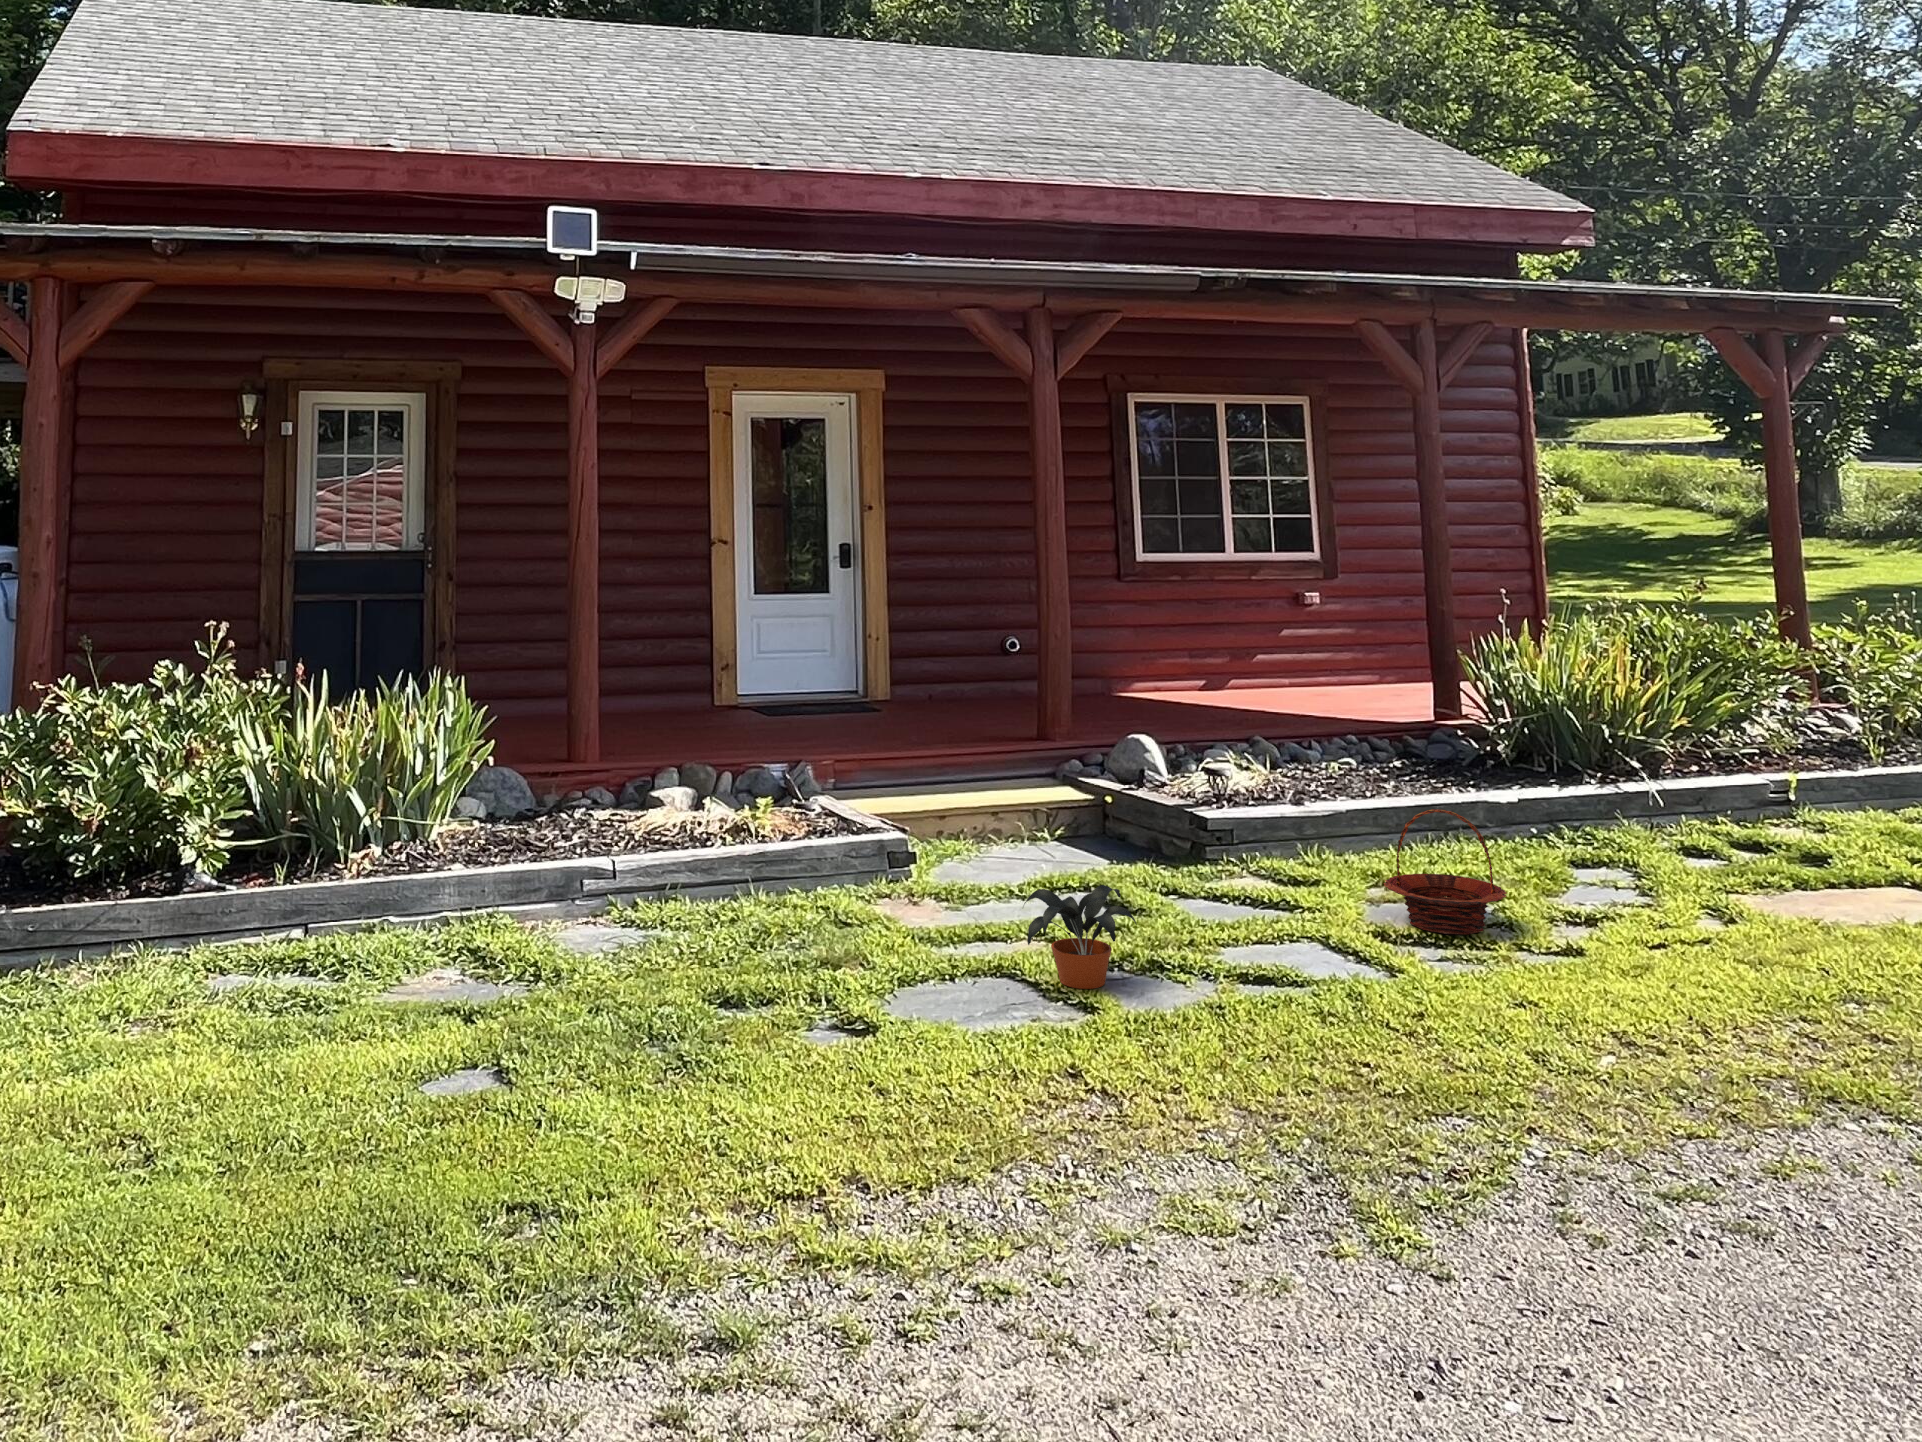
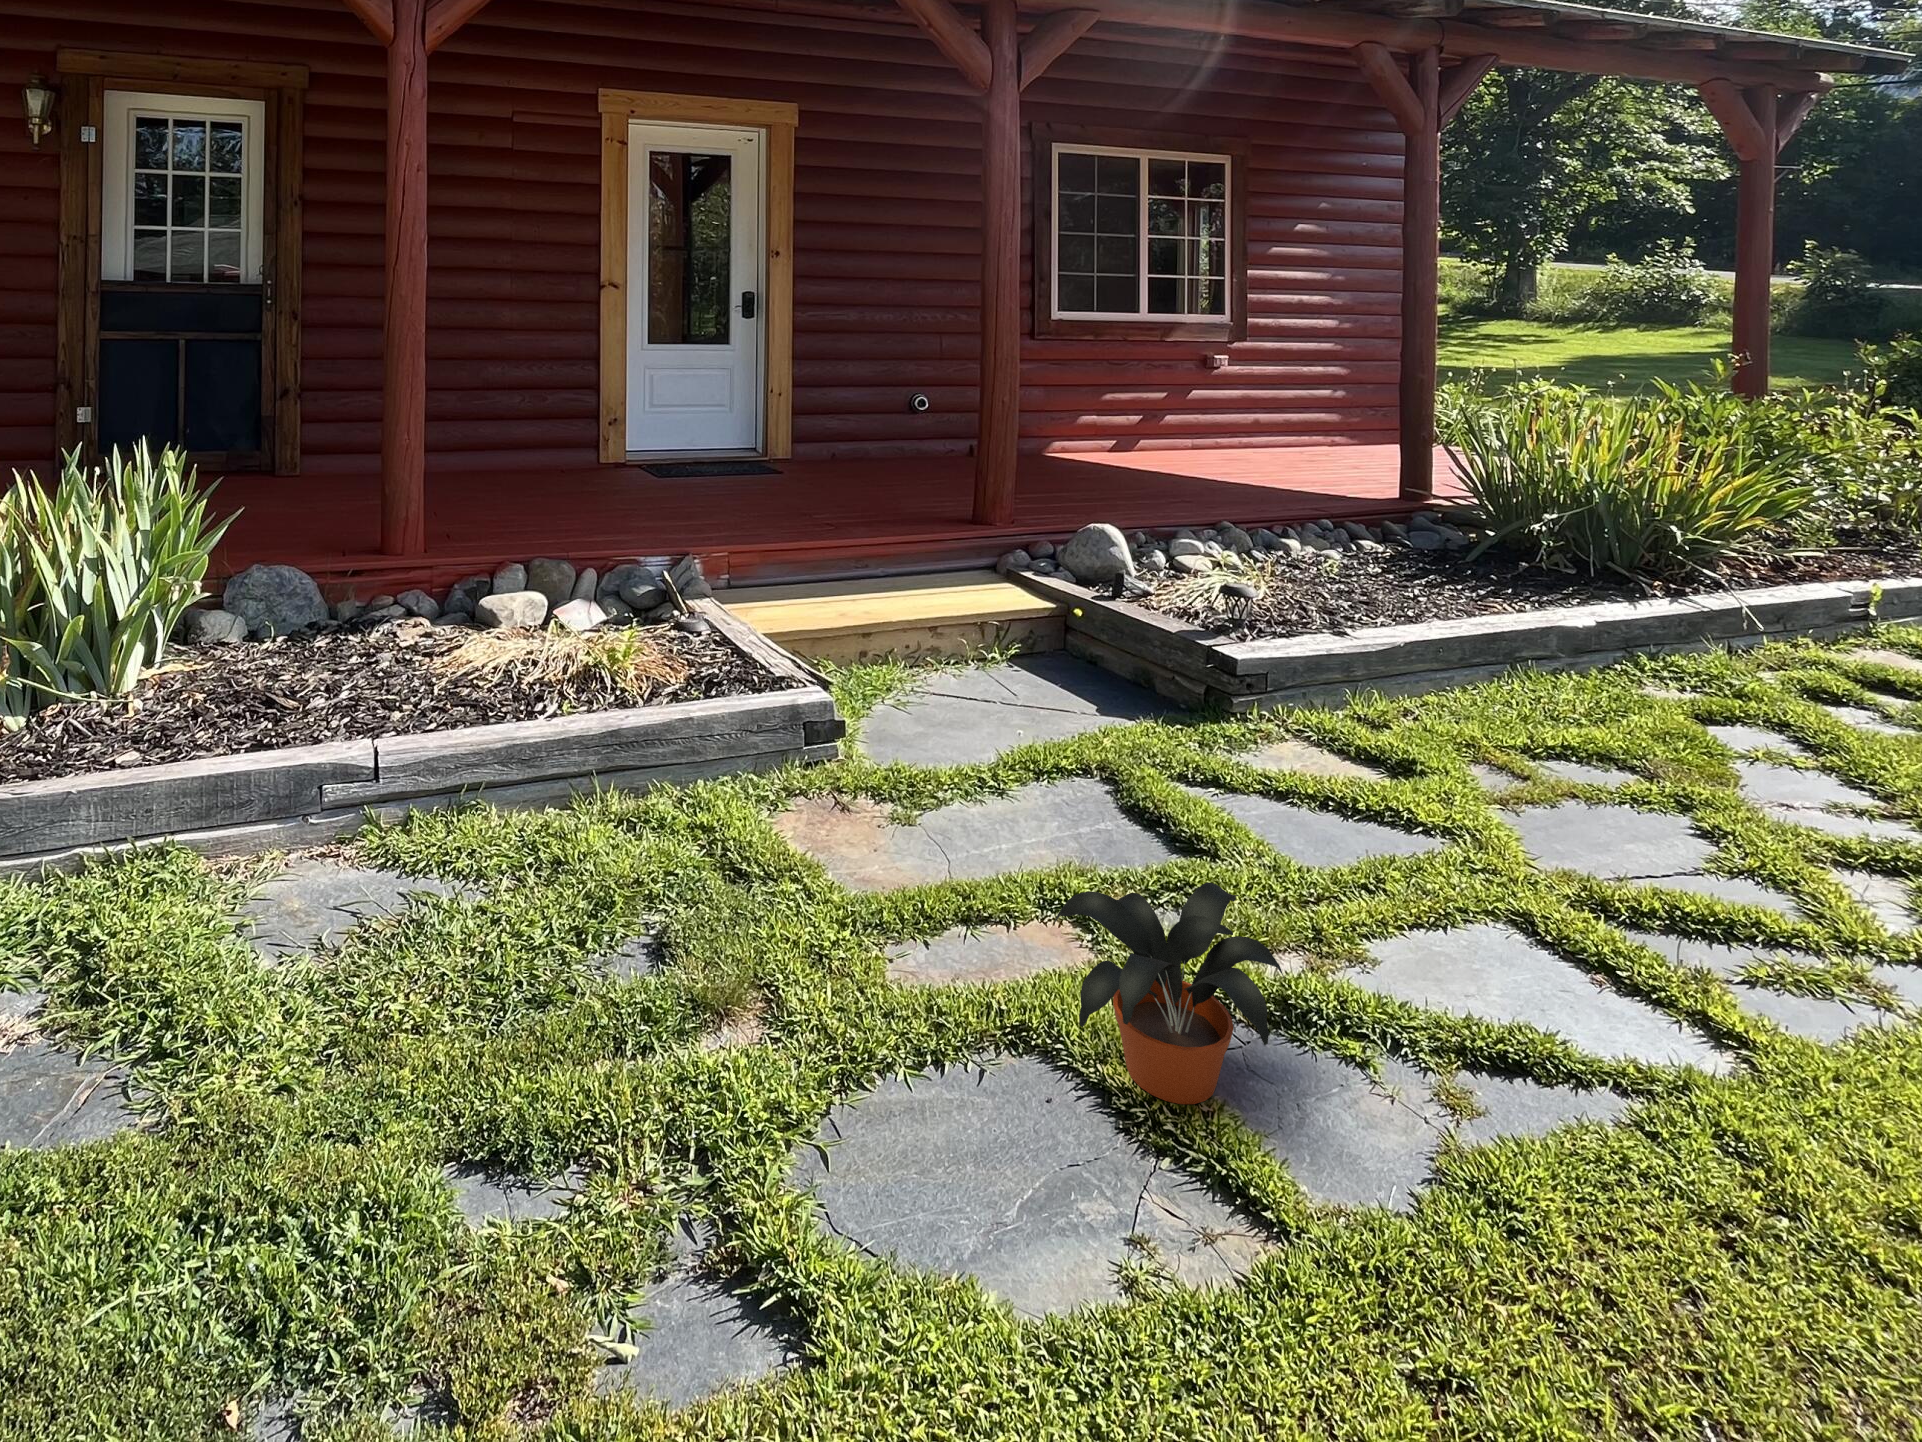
basket: present [1384,809,1507,935] -> none [1570,698,1804,904]

